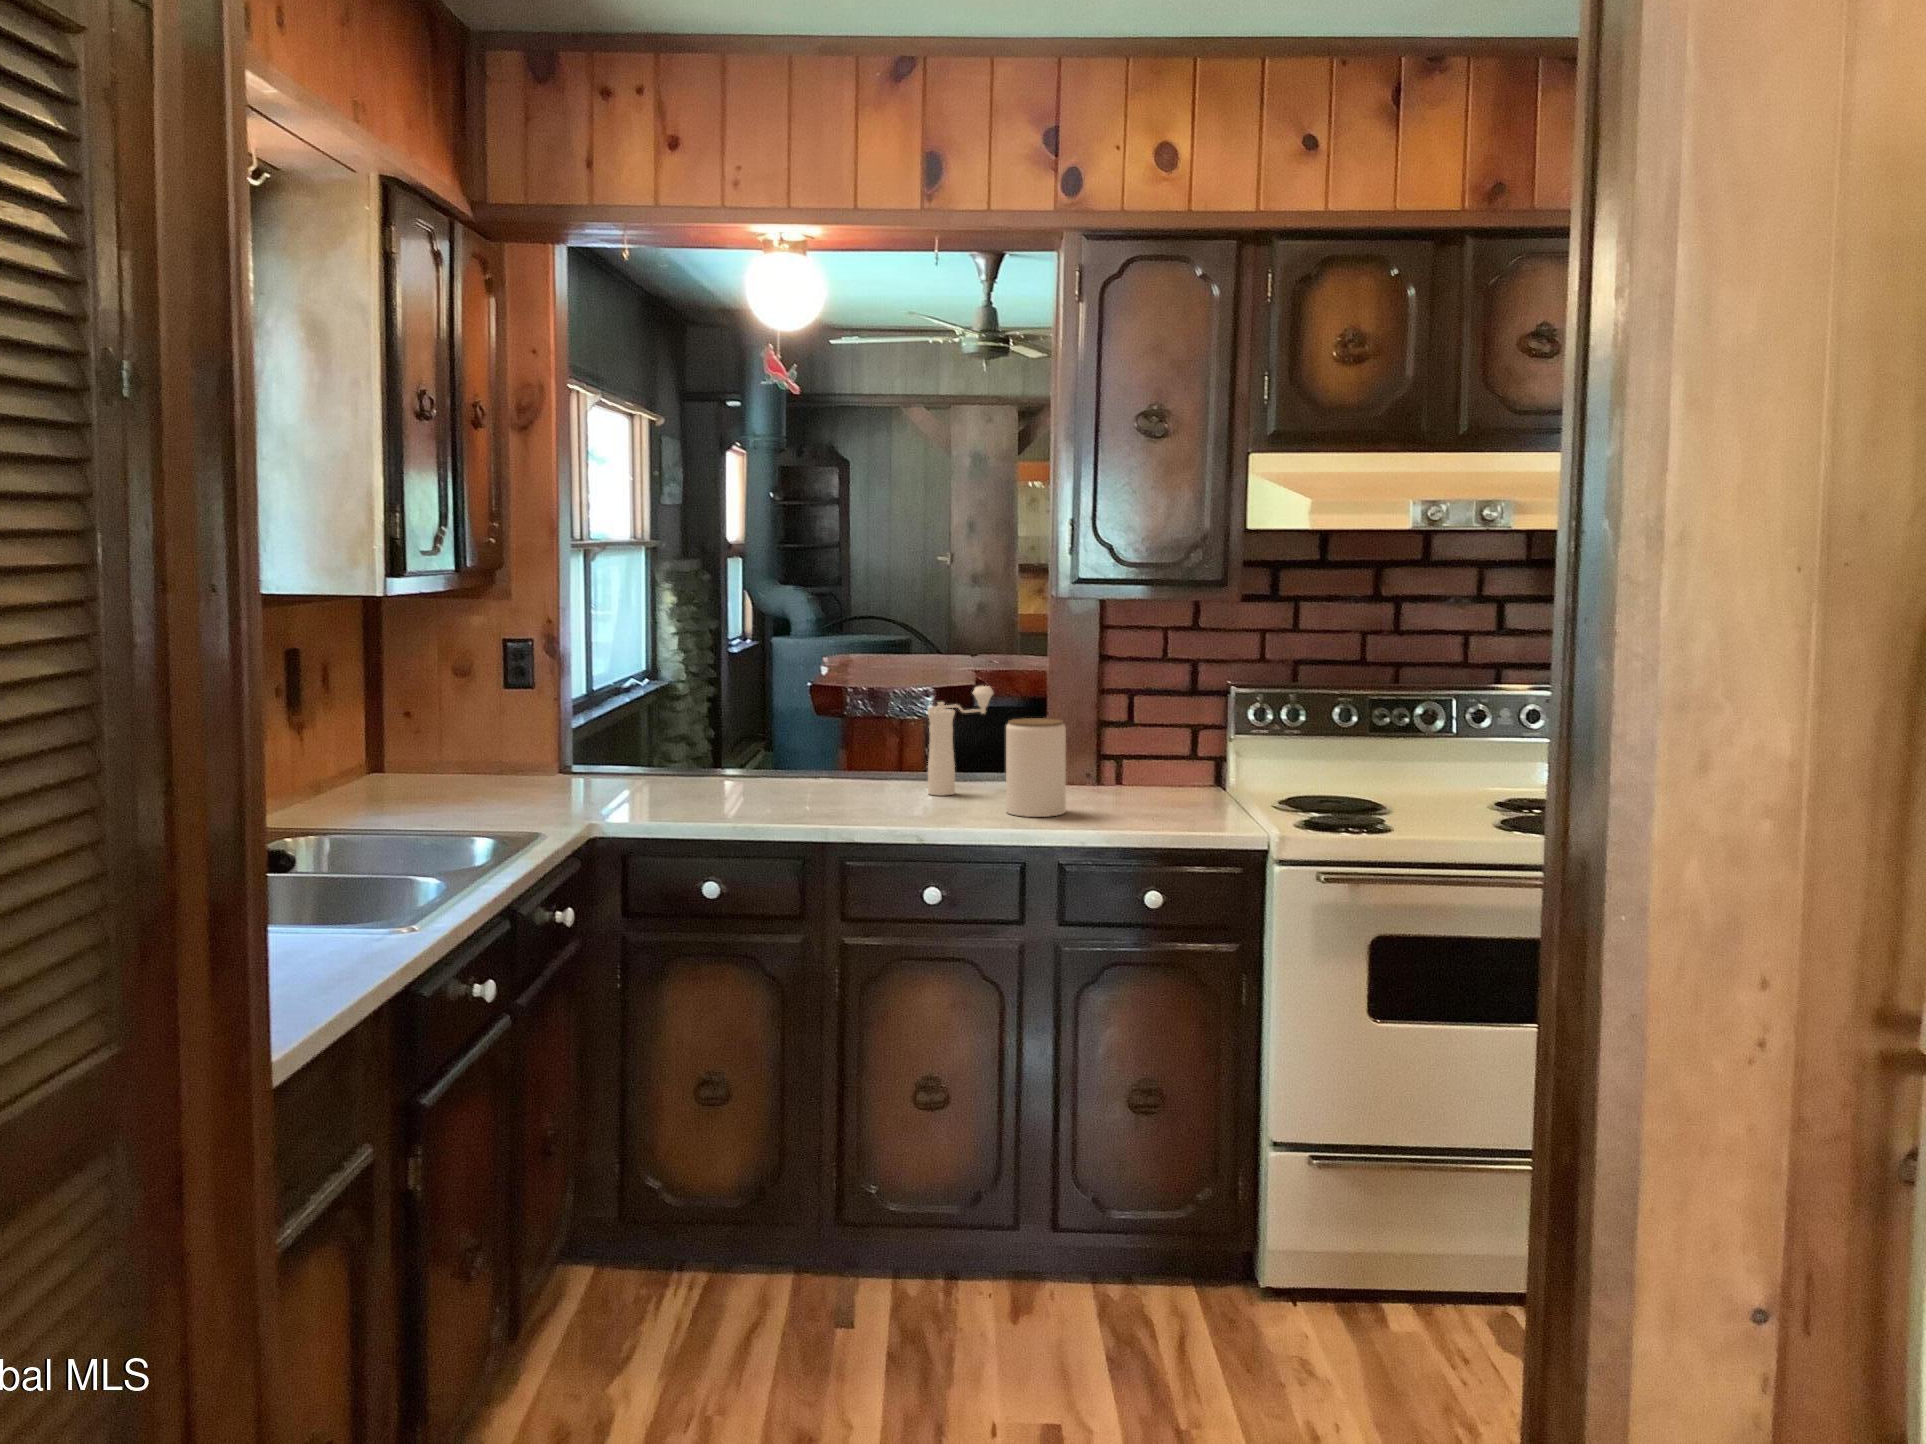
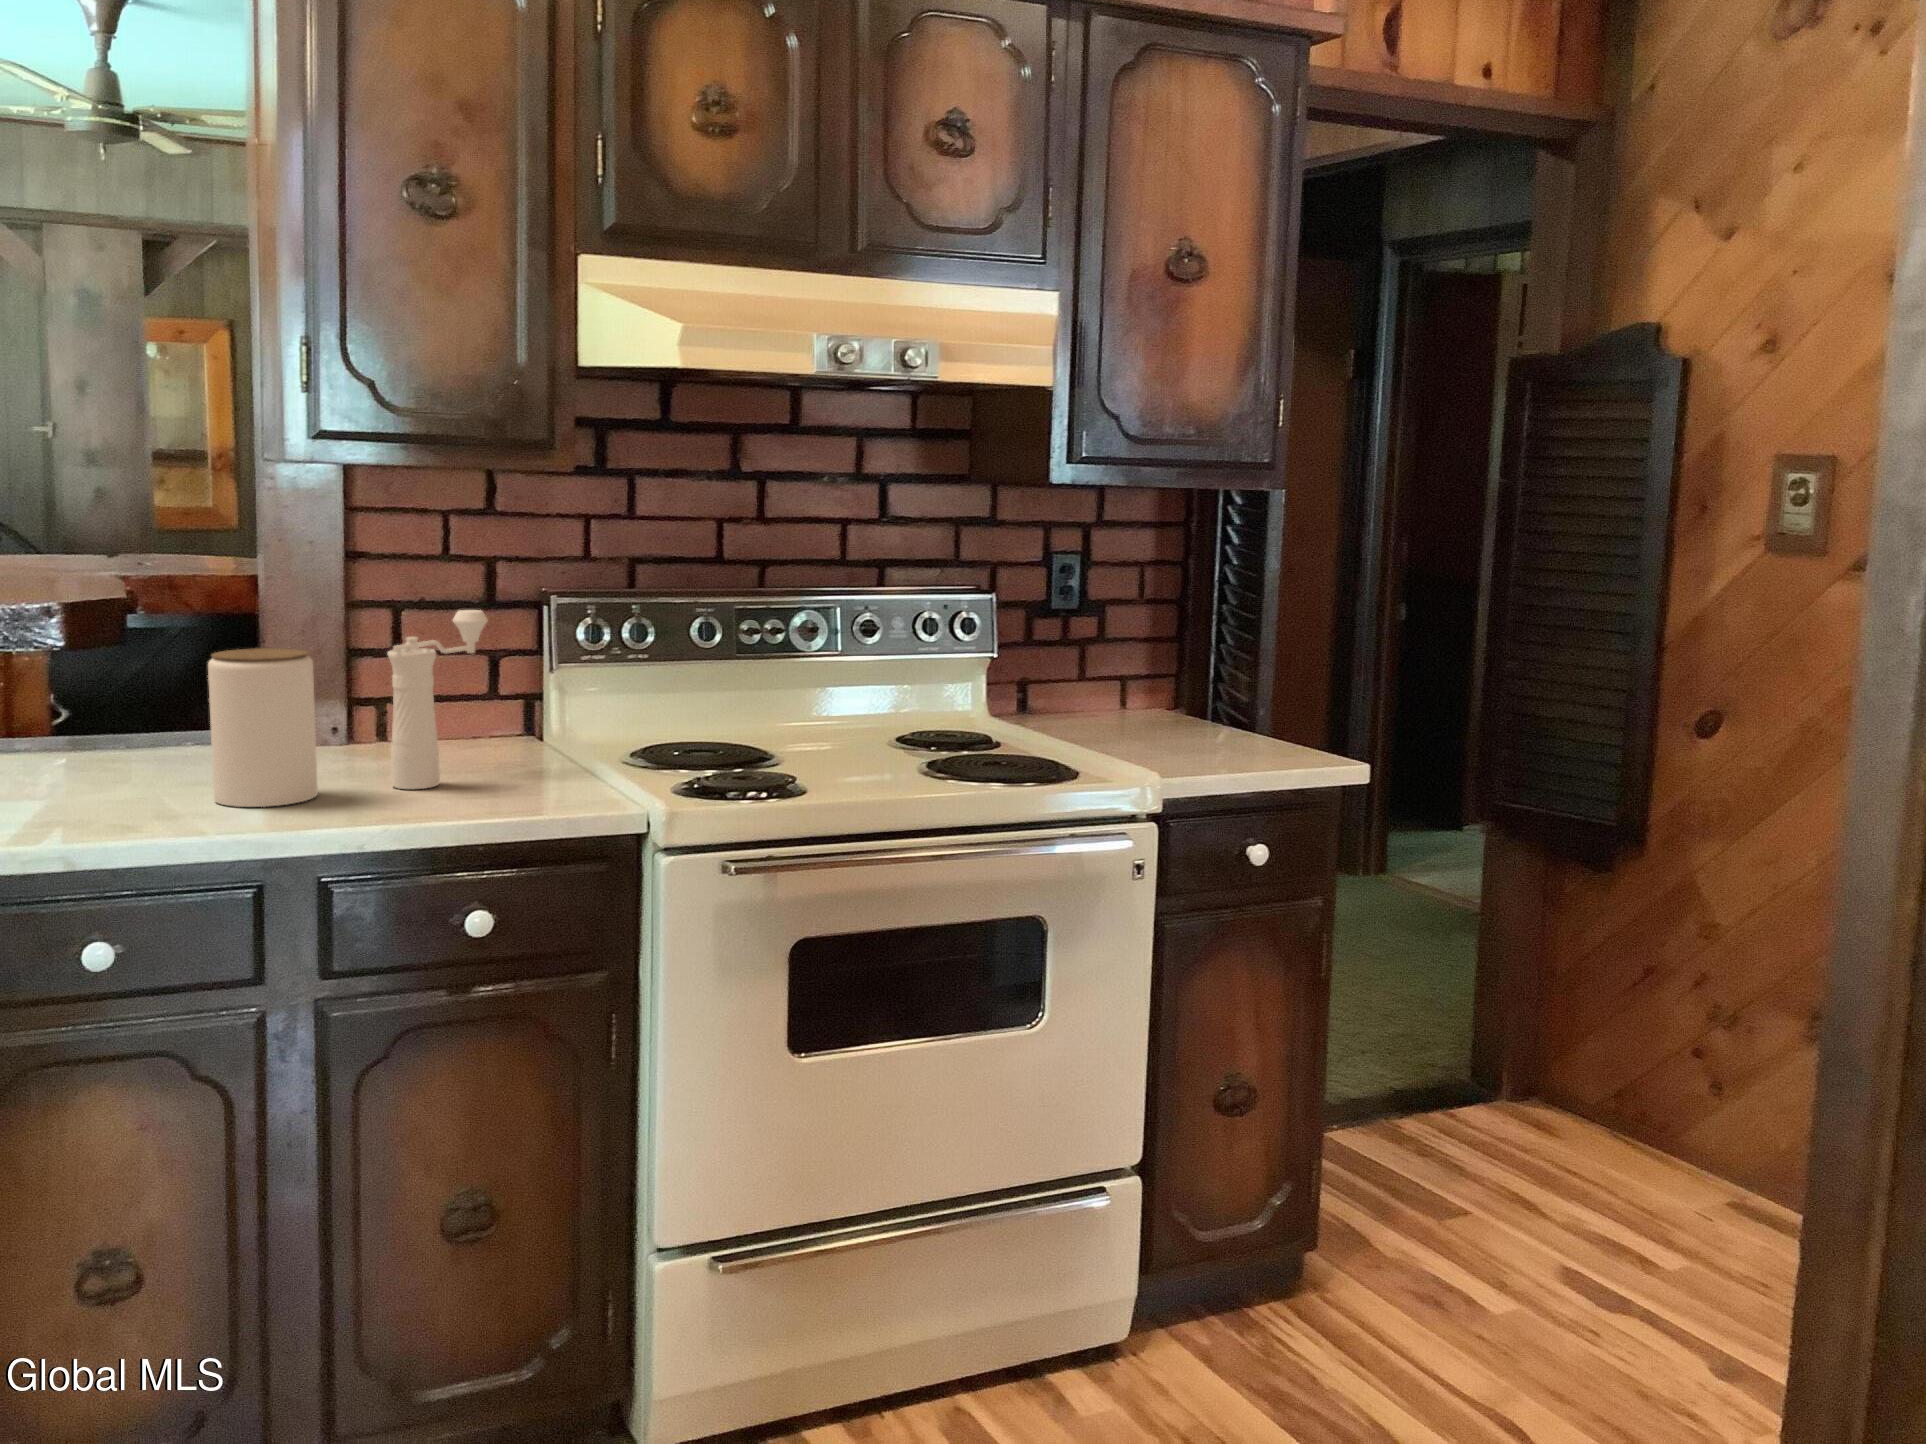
pepper mill: present [927,686,993,796] -> present [388,610,488,789]

